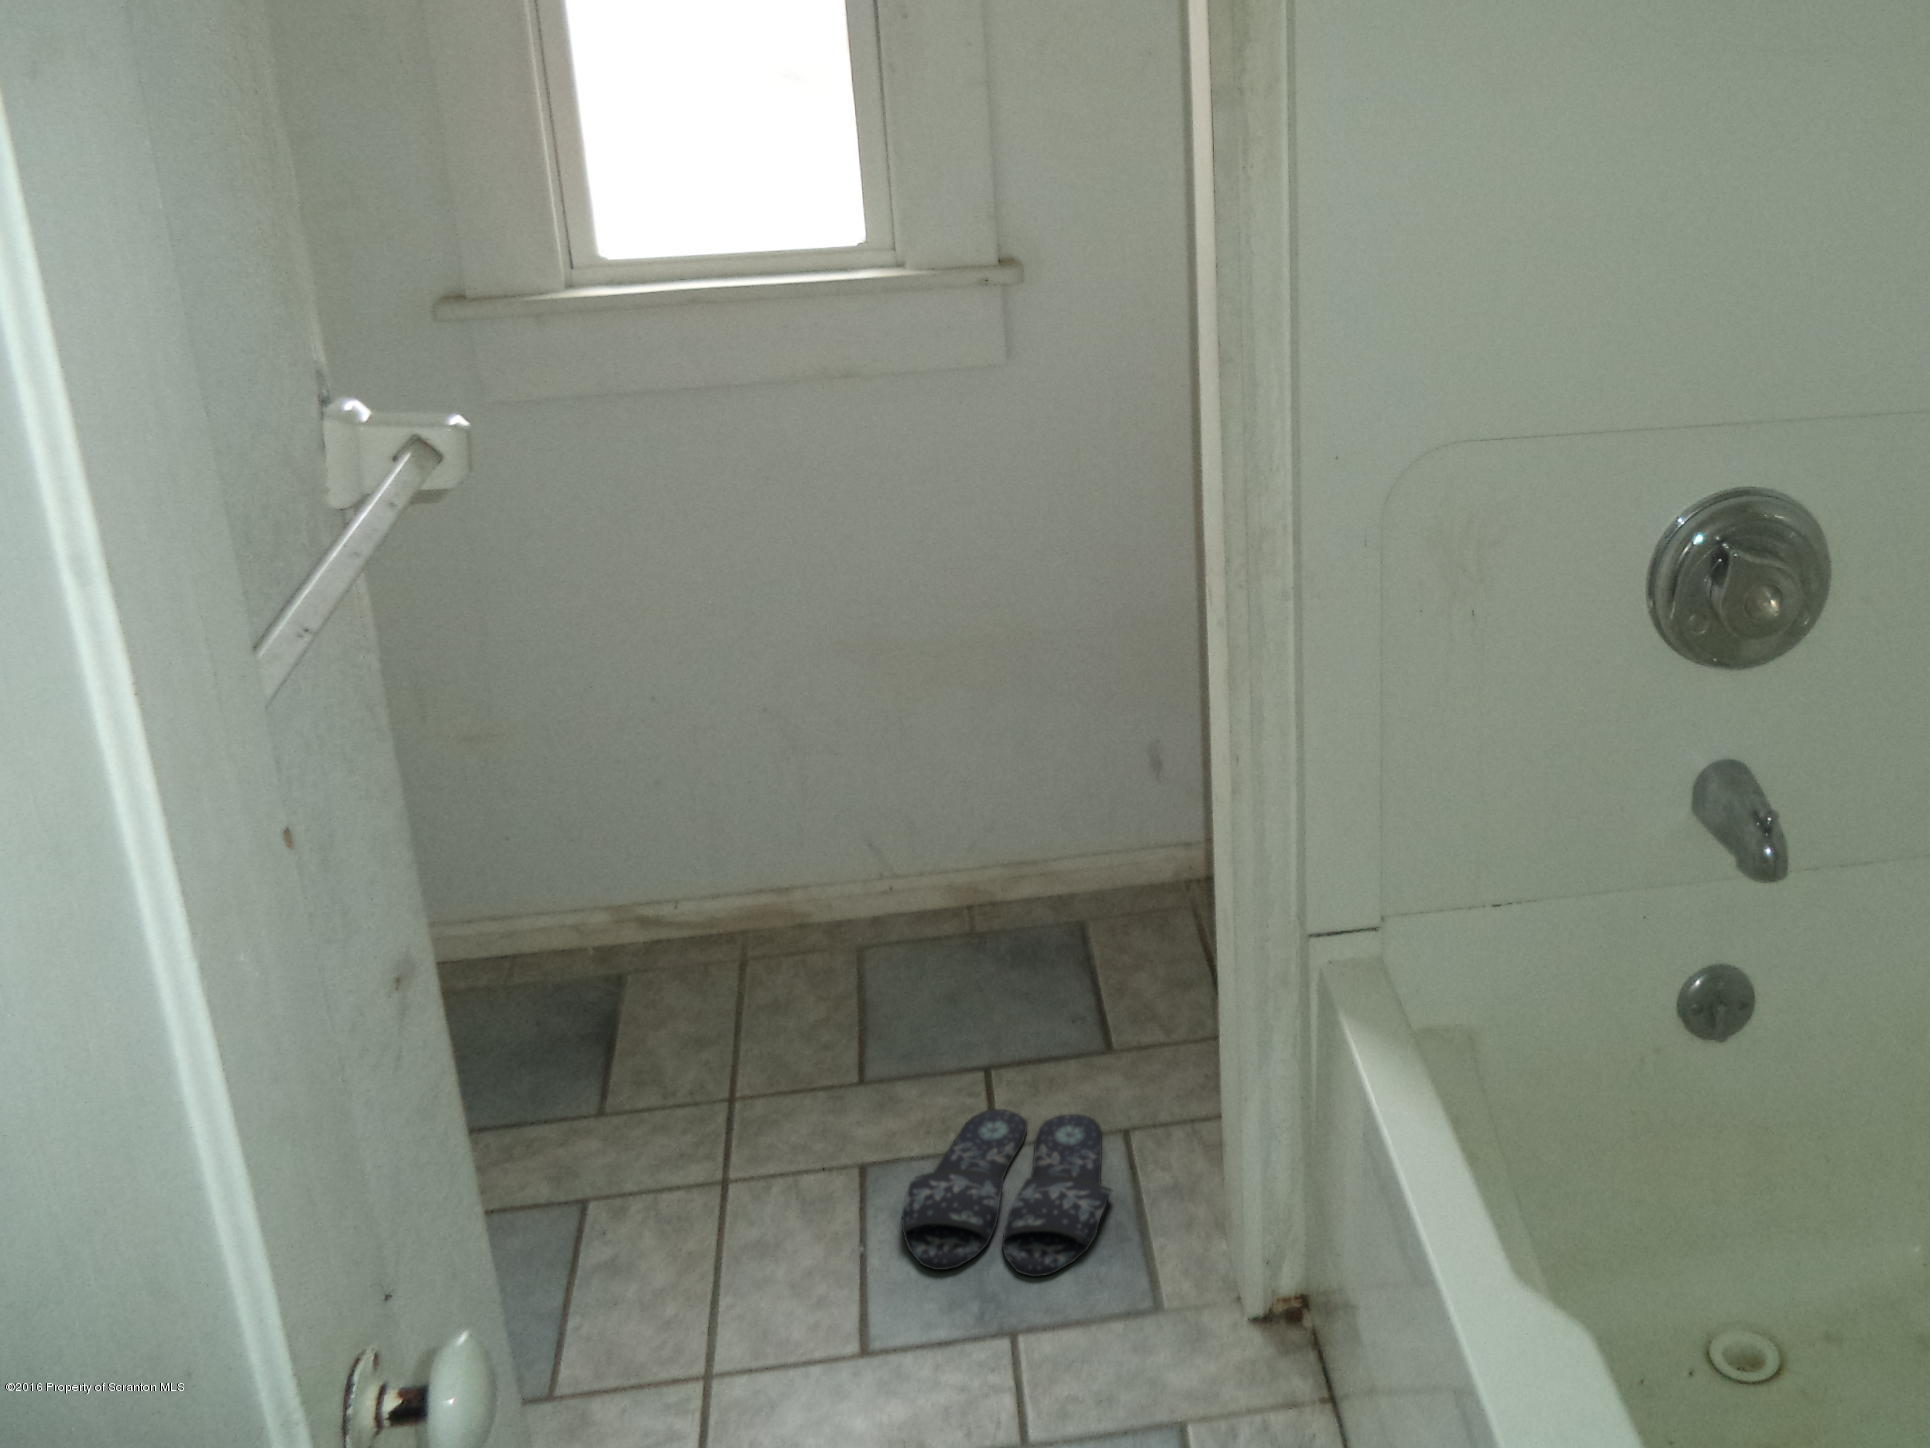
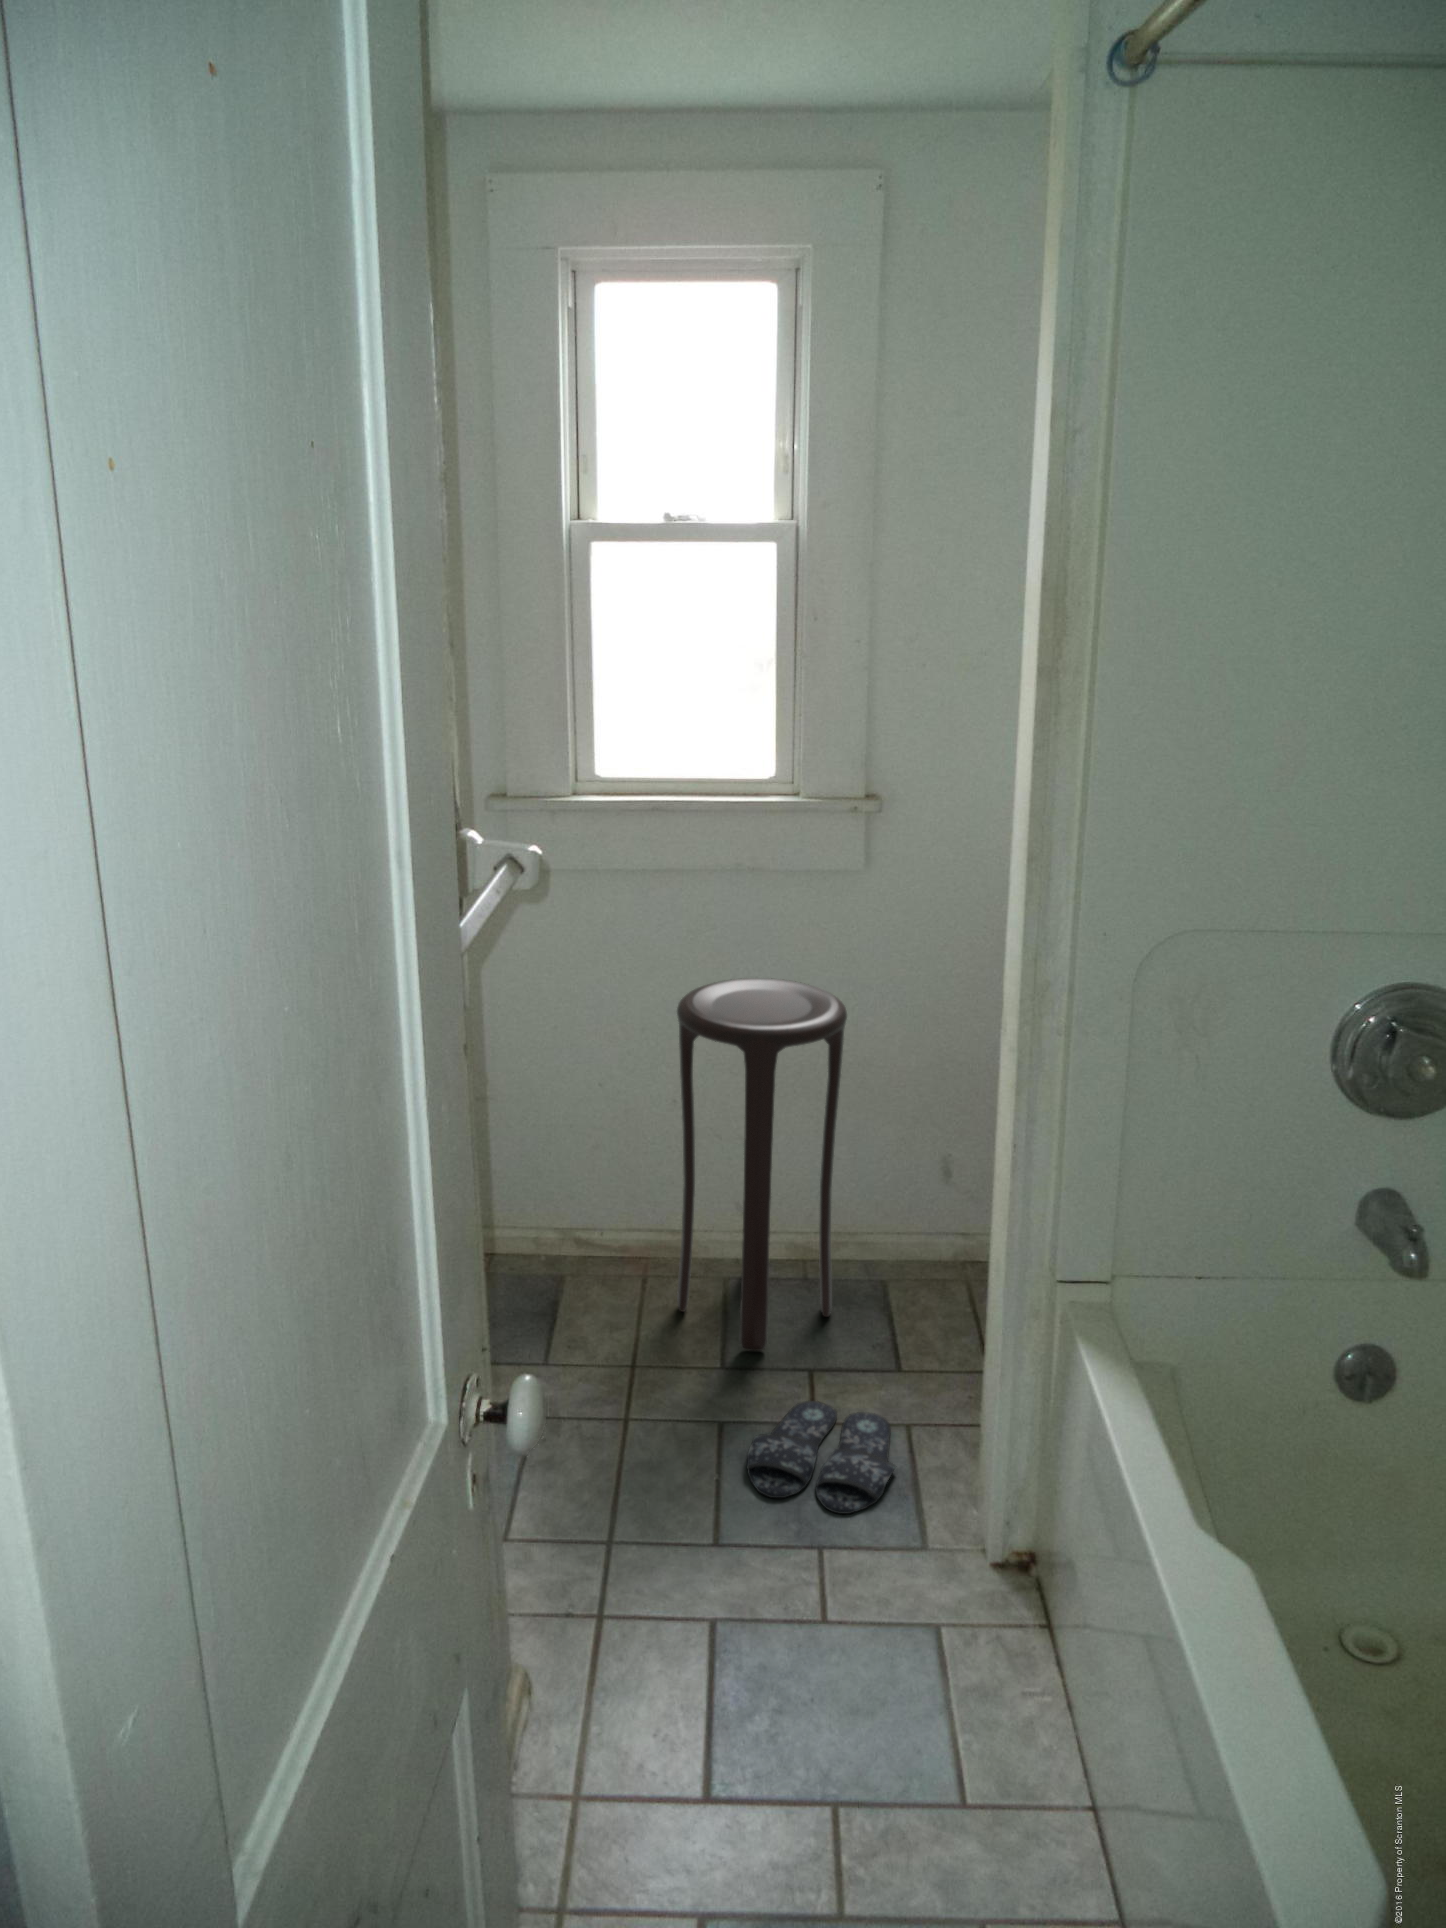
stool: none [751,528,1013,1047] -> present [677,978,847,1351]

